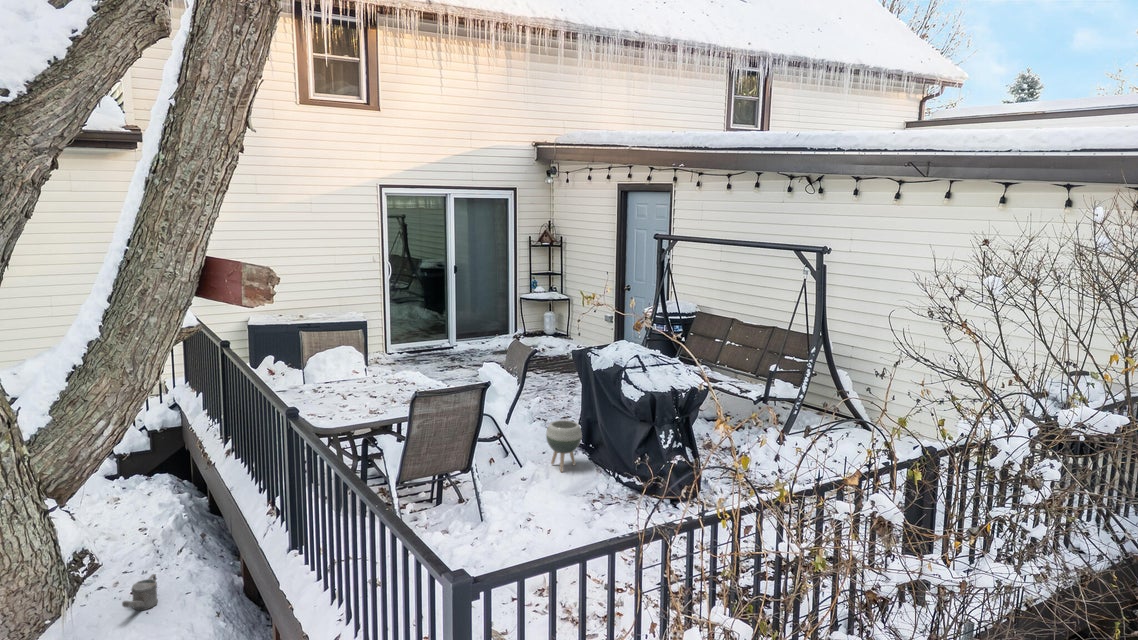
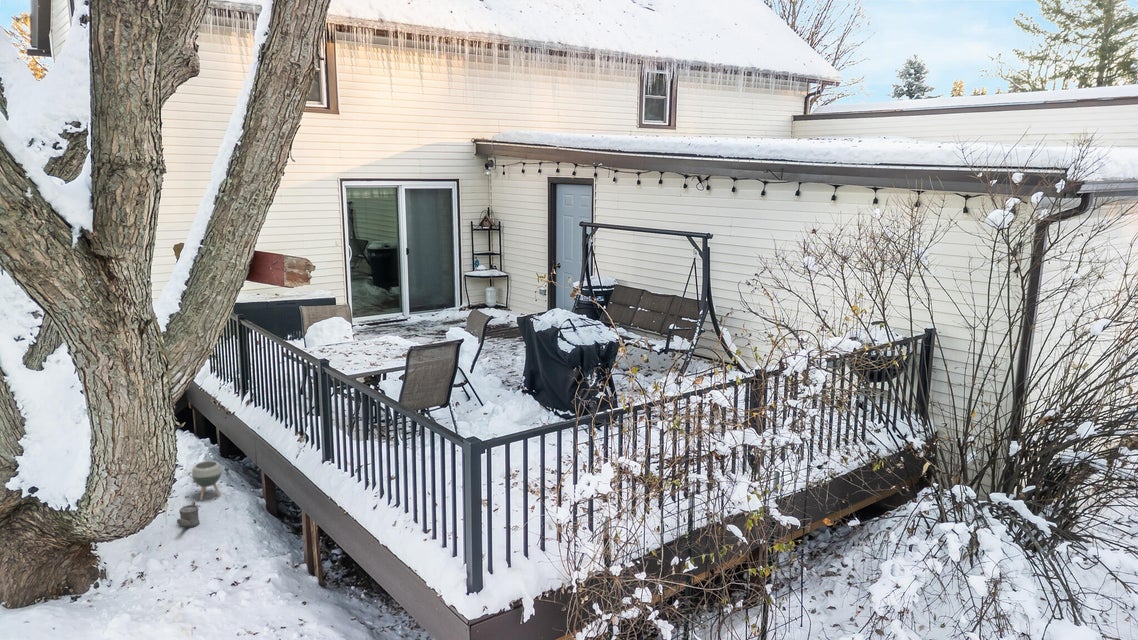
planter: present [546,420,582,472] -> present [192,461,222,500]

